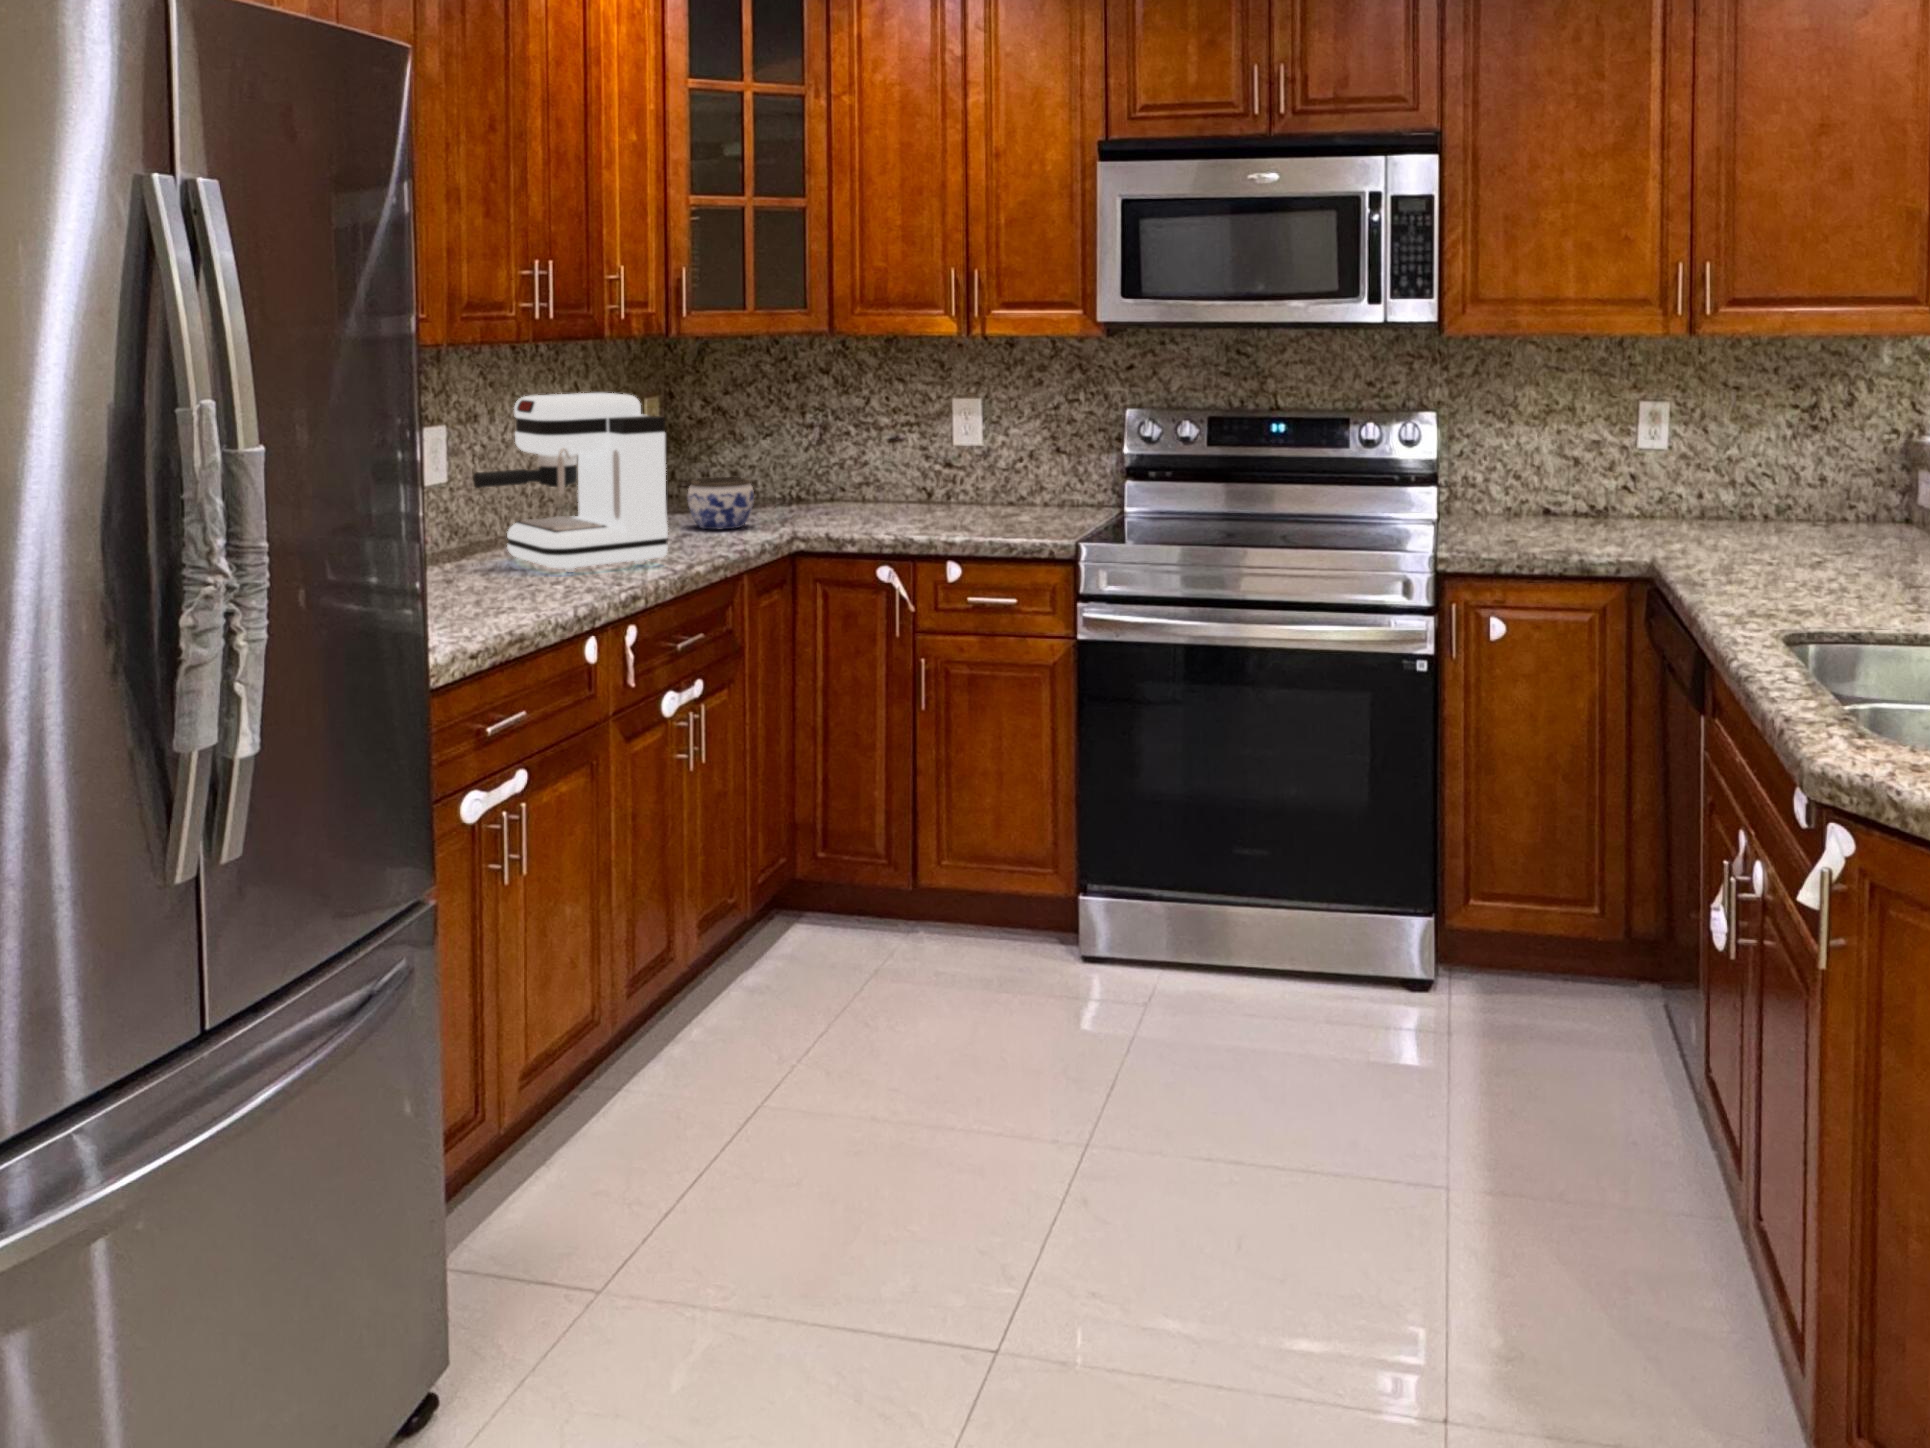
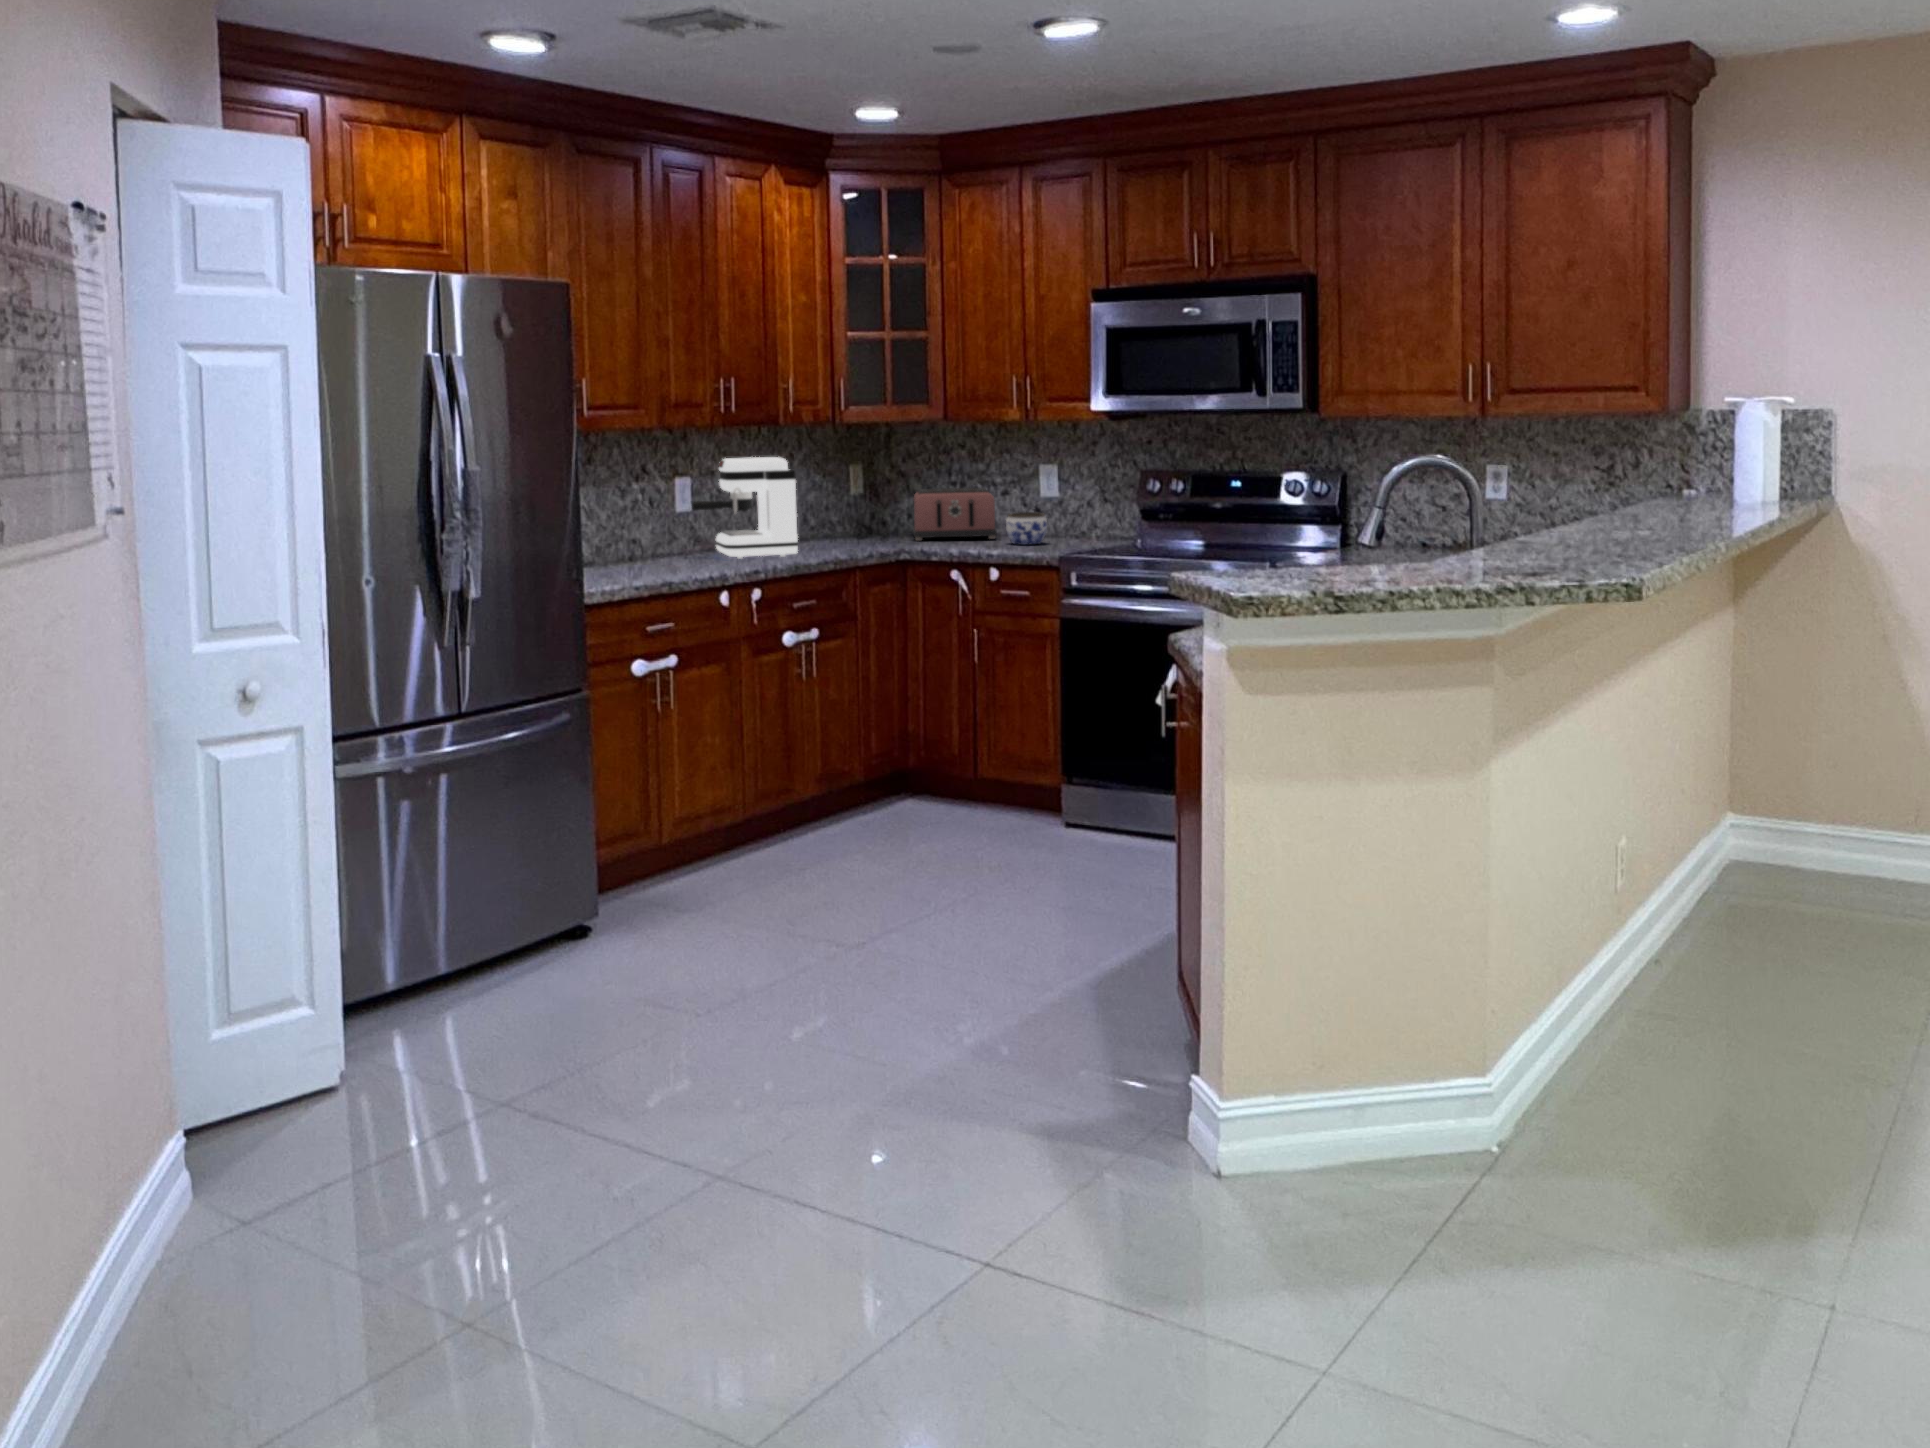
toaster: none [754,432,907,518] -> present [913,487,997,541]
jar: present [687,477,754,529] -> present [1006,512,1047,545]

